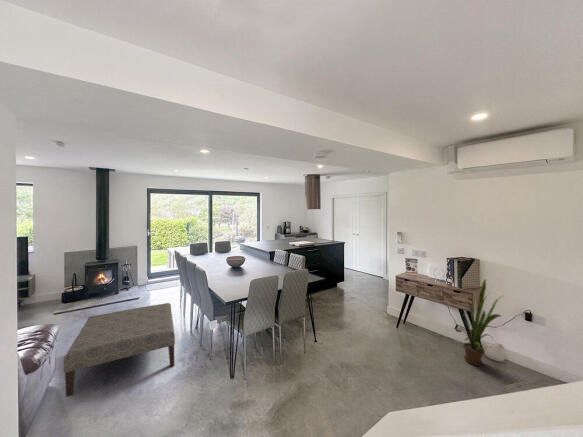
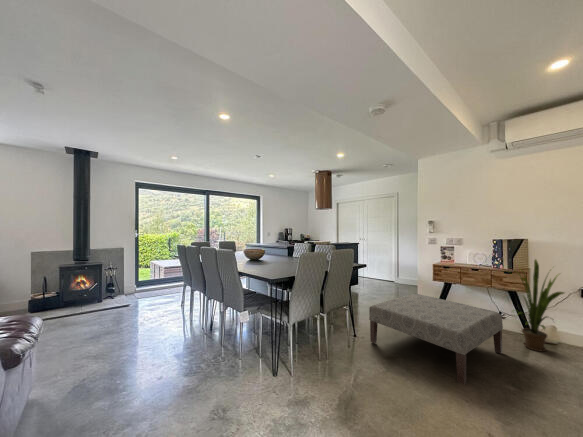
ottoman: present [64,303,175,397] -> present [369,294,503,384]

